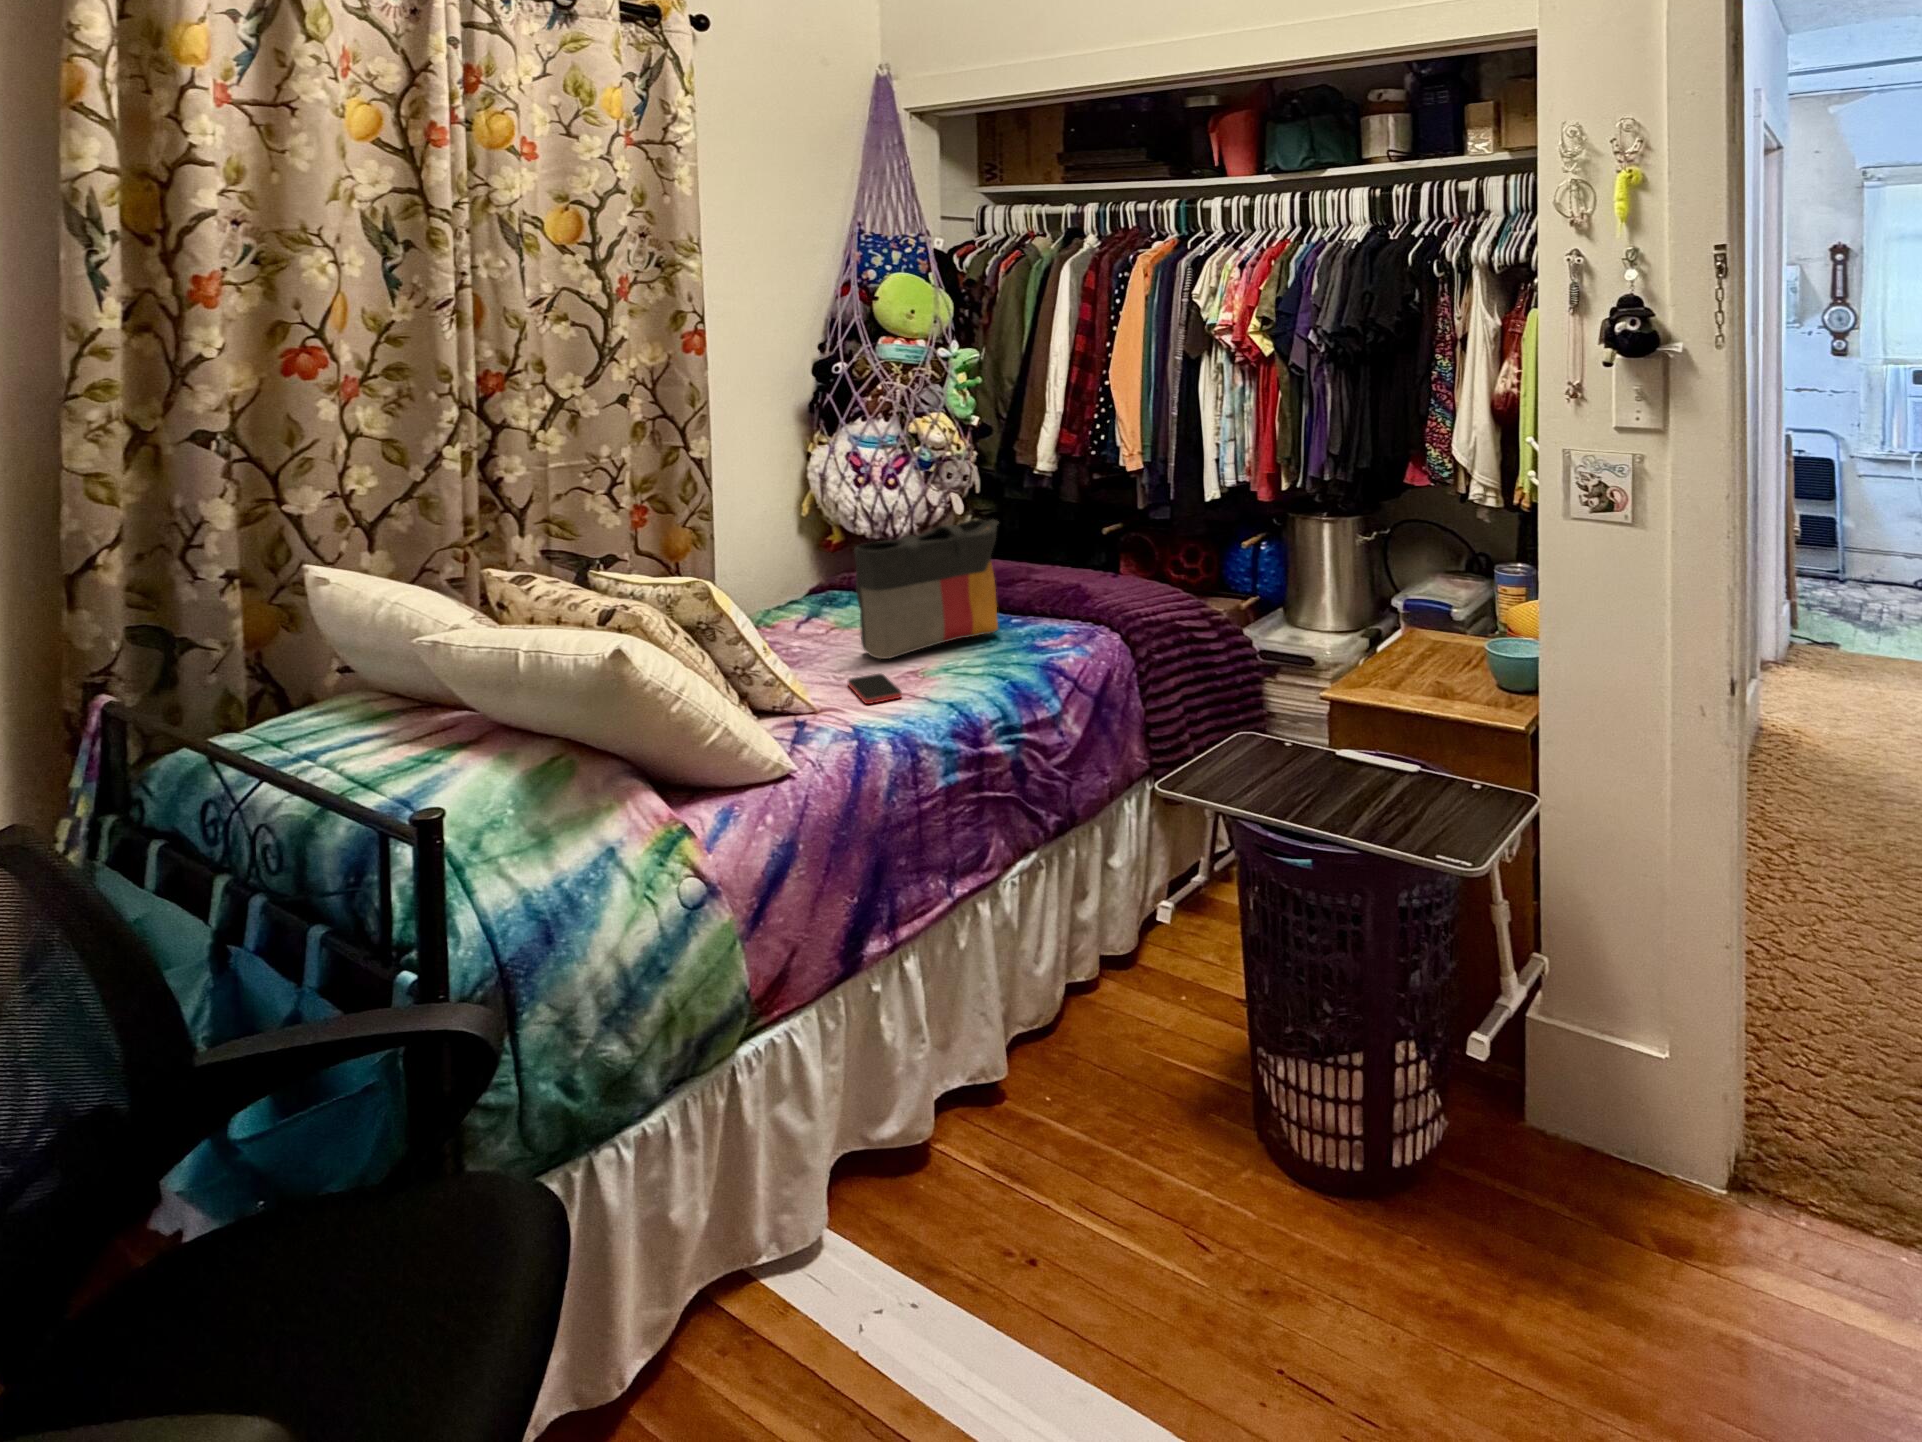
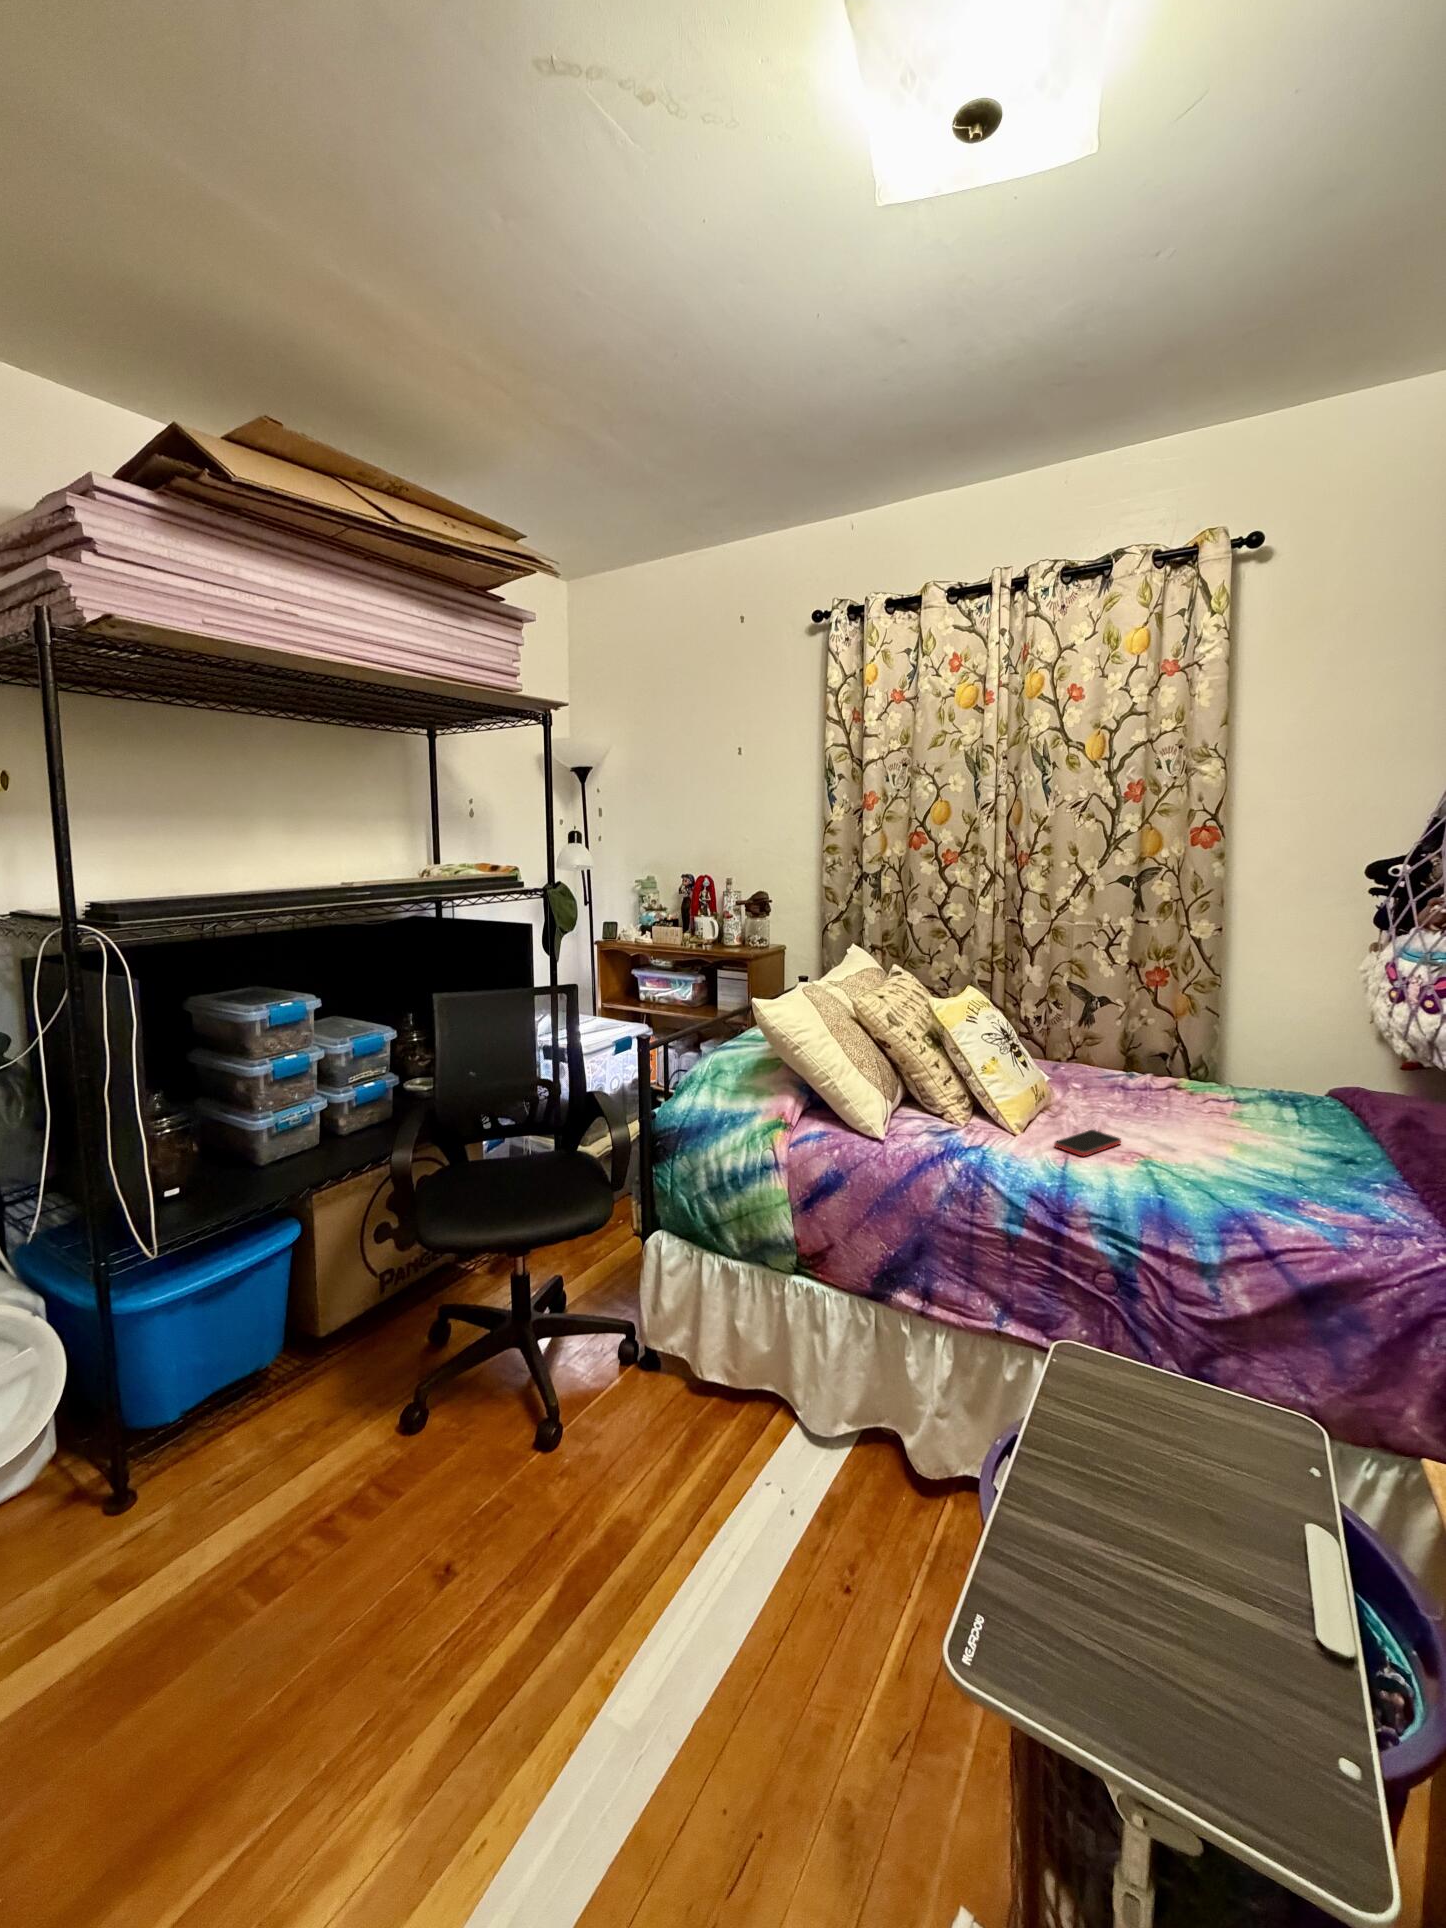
tote bag: present [854,519,998,659] -> none [1156,1027,1346,1170]

